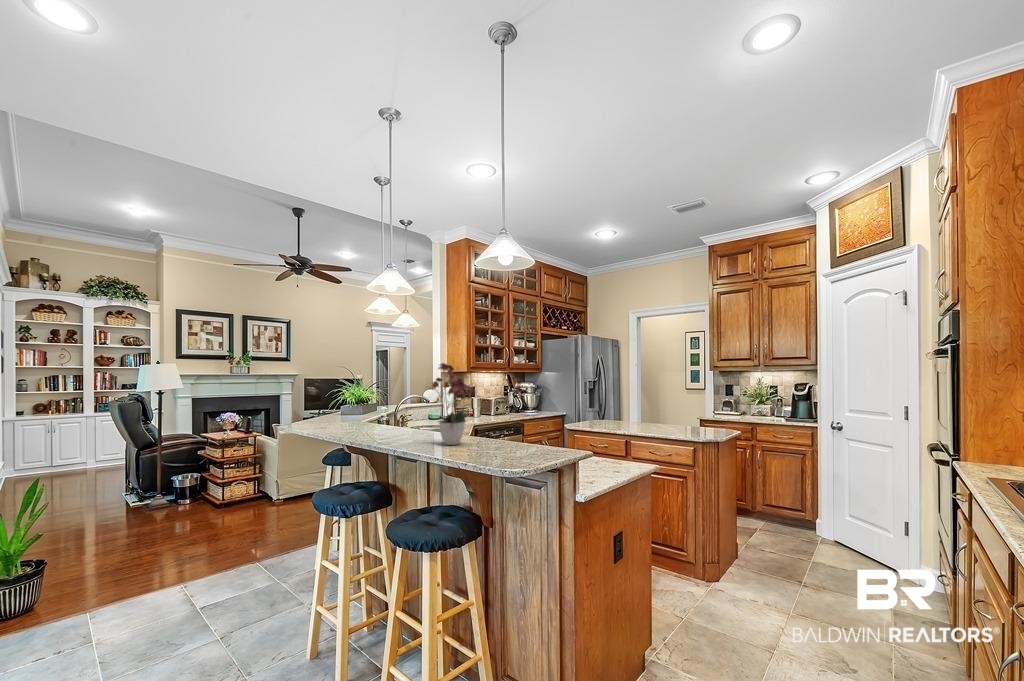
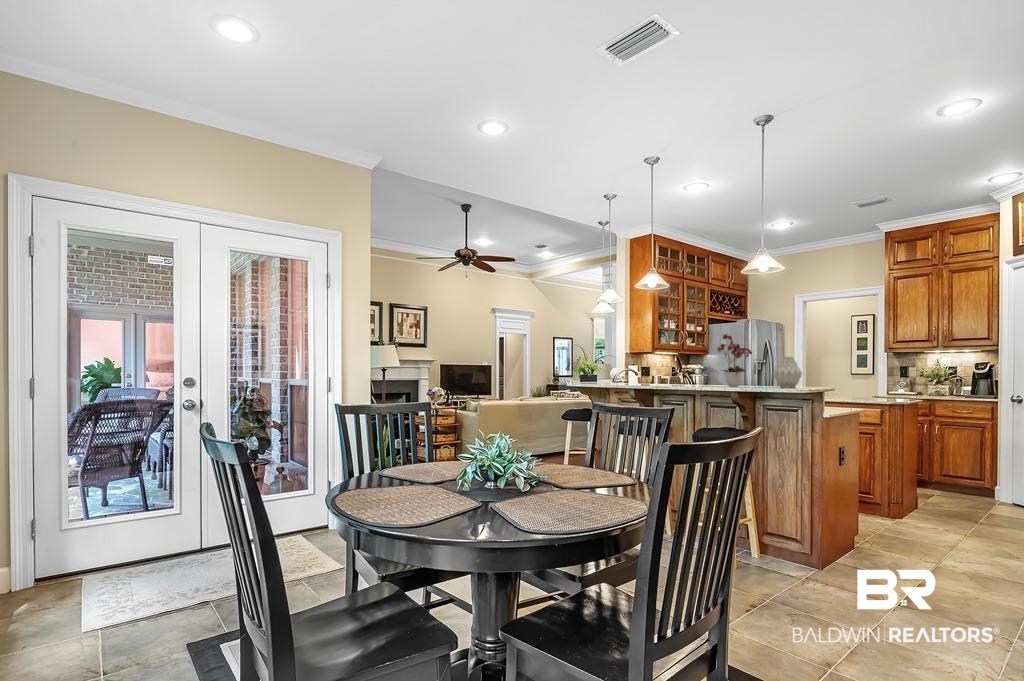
vase: none [493,402,538,455] -> present [773,357,802,388]

